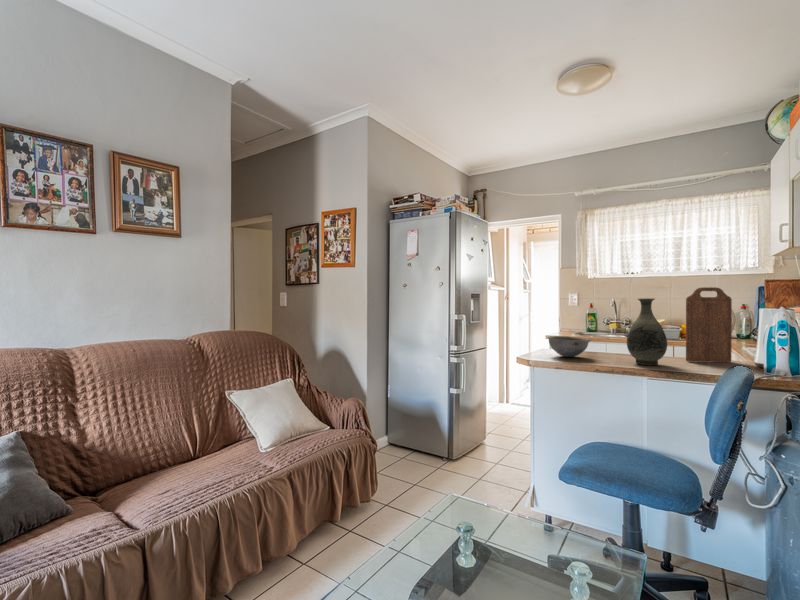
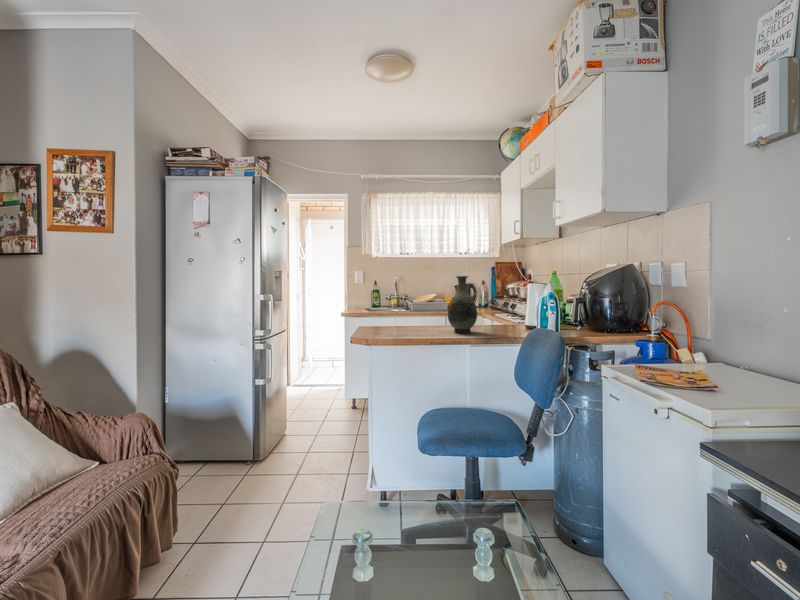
cutting board: present [686,287,732,362] -> none [482,267,508,327]
bowl: present [548,336,590,357] -> none [380,312,417,332]

